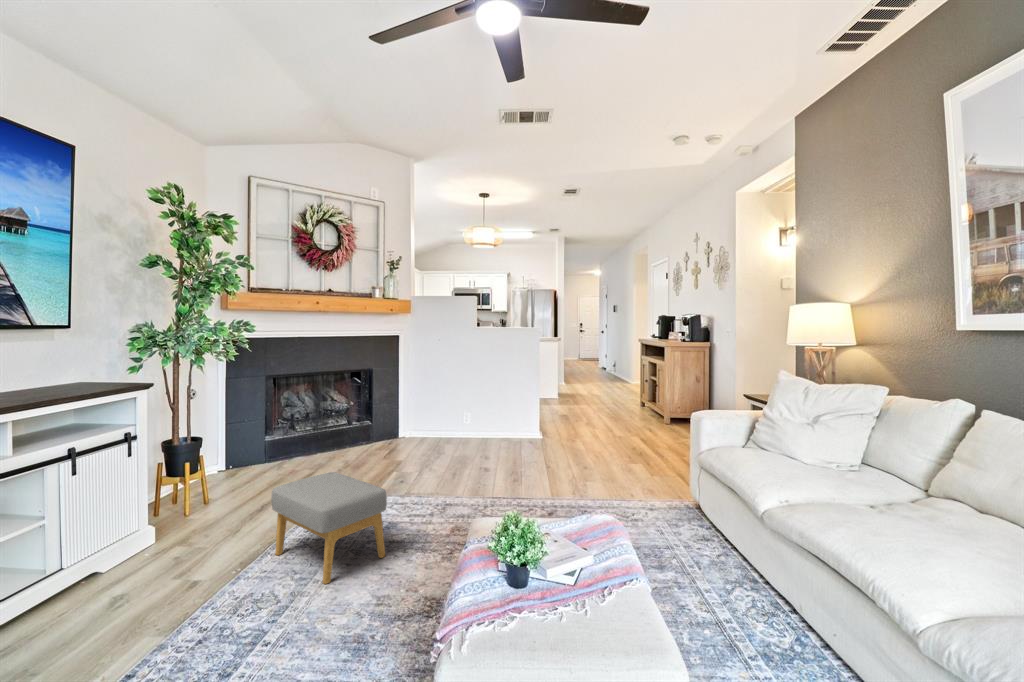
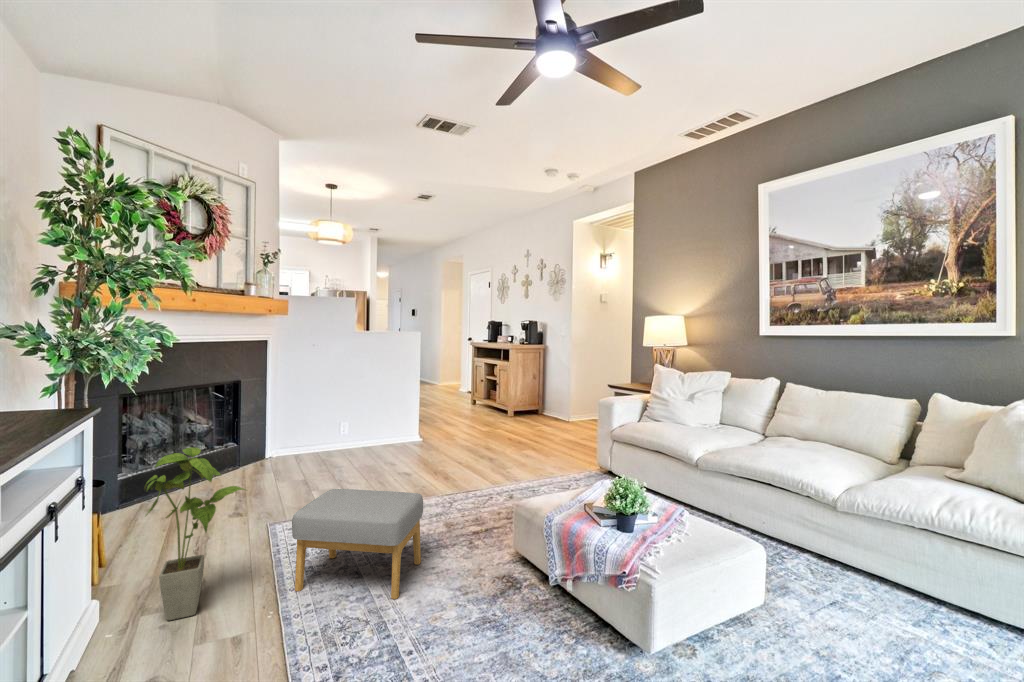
house plant: none [167,422,250,554] -> present [144,447,245,621]

